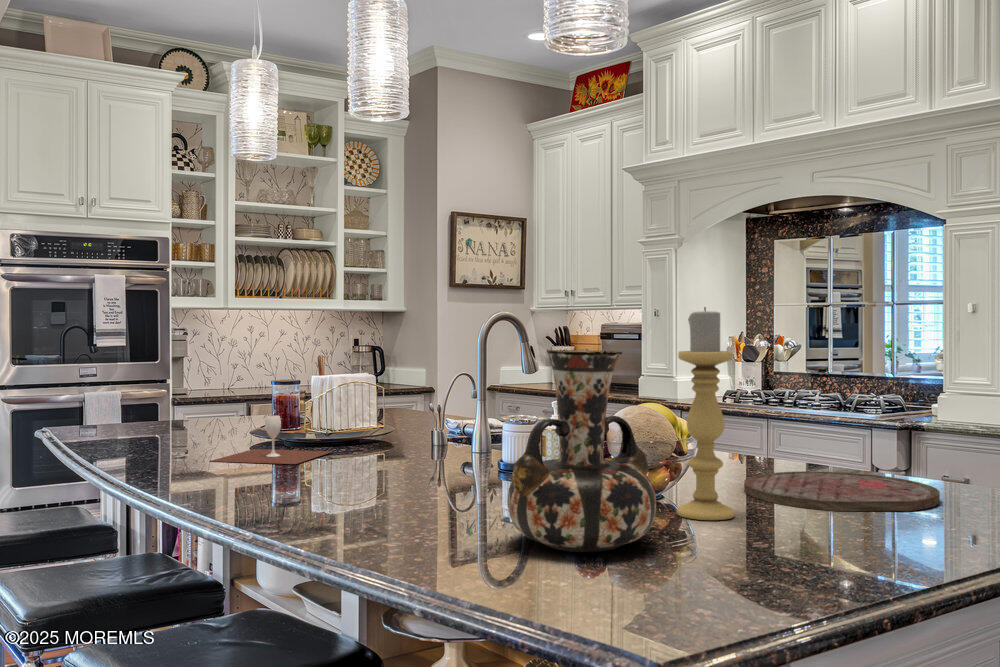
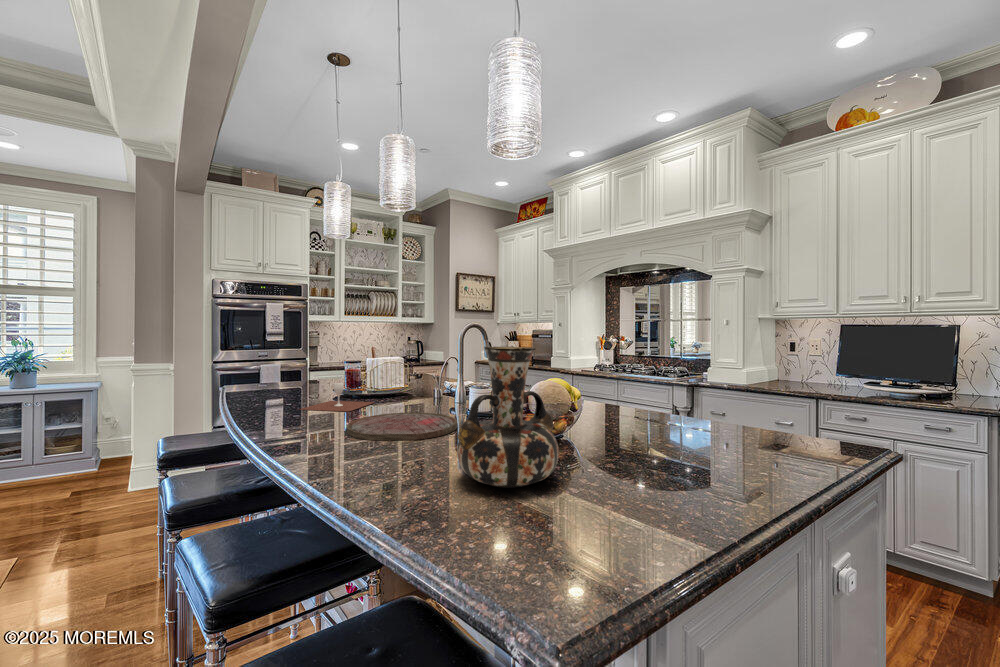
candle holder: present [677,307,735,520] -> none [572,319,609,456]
cutting board: present [744,471,940,511] -> present [347,412,457,440]

